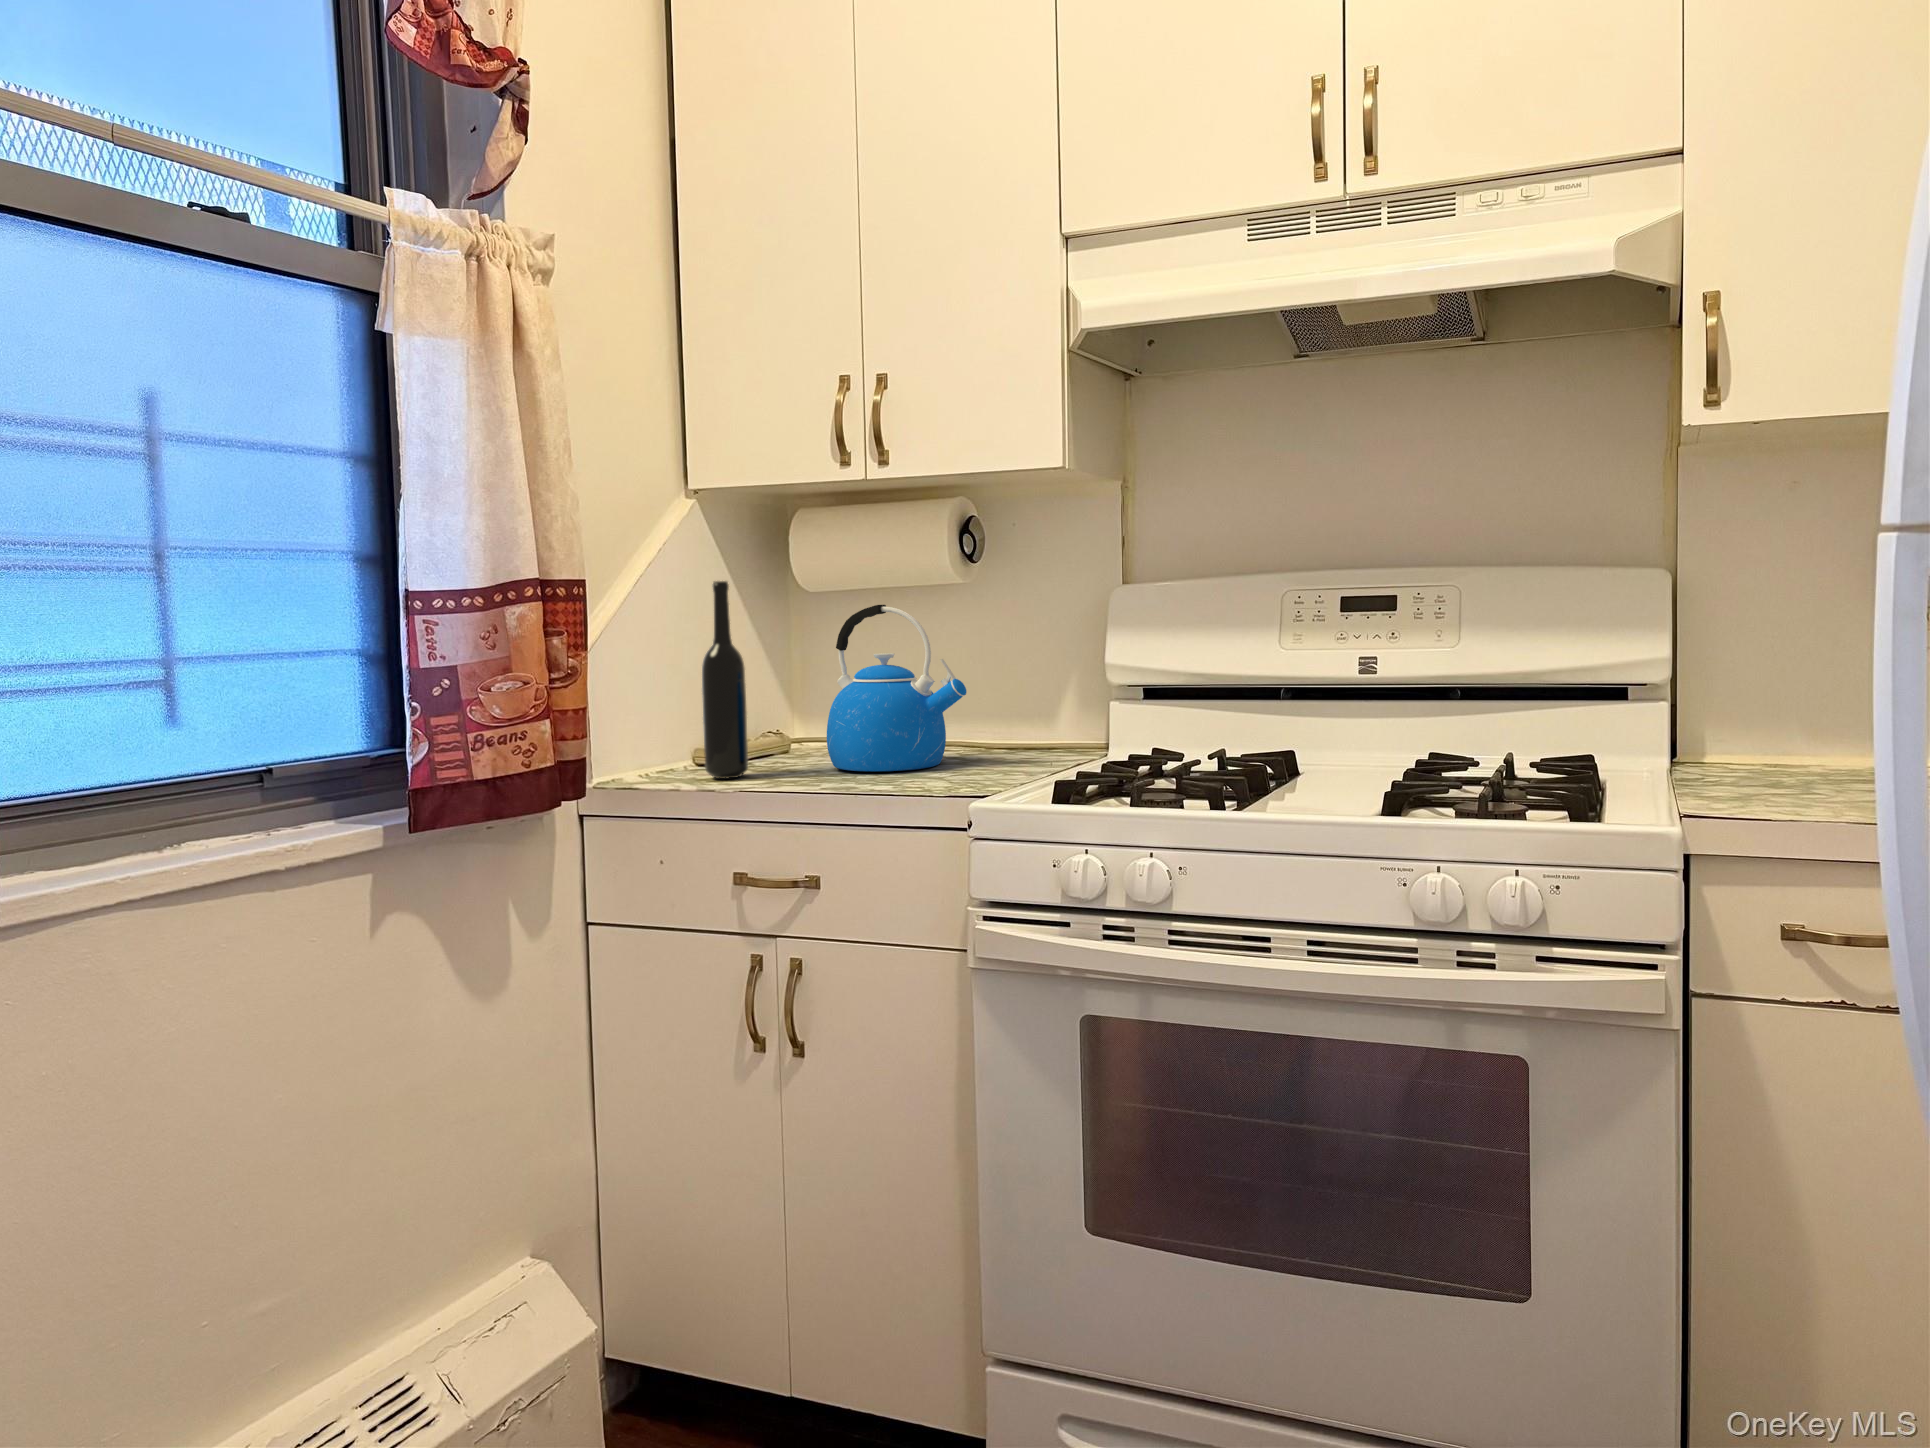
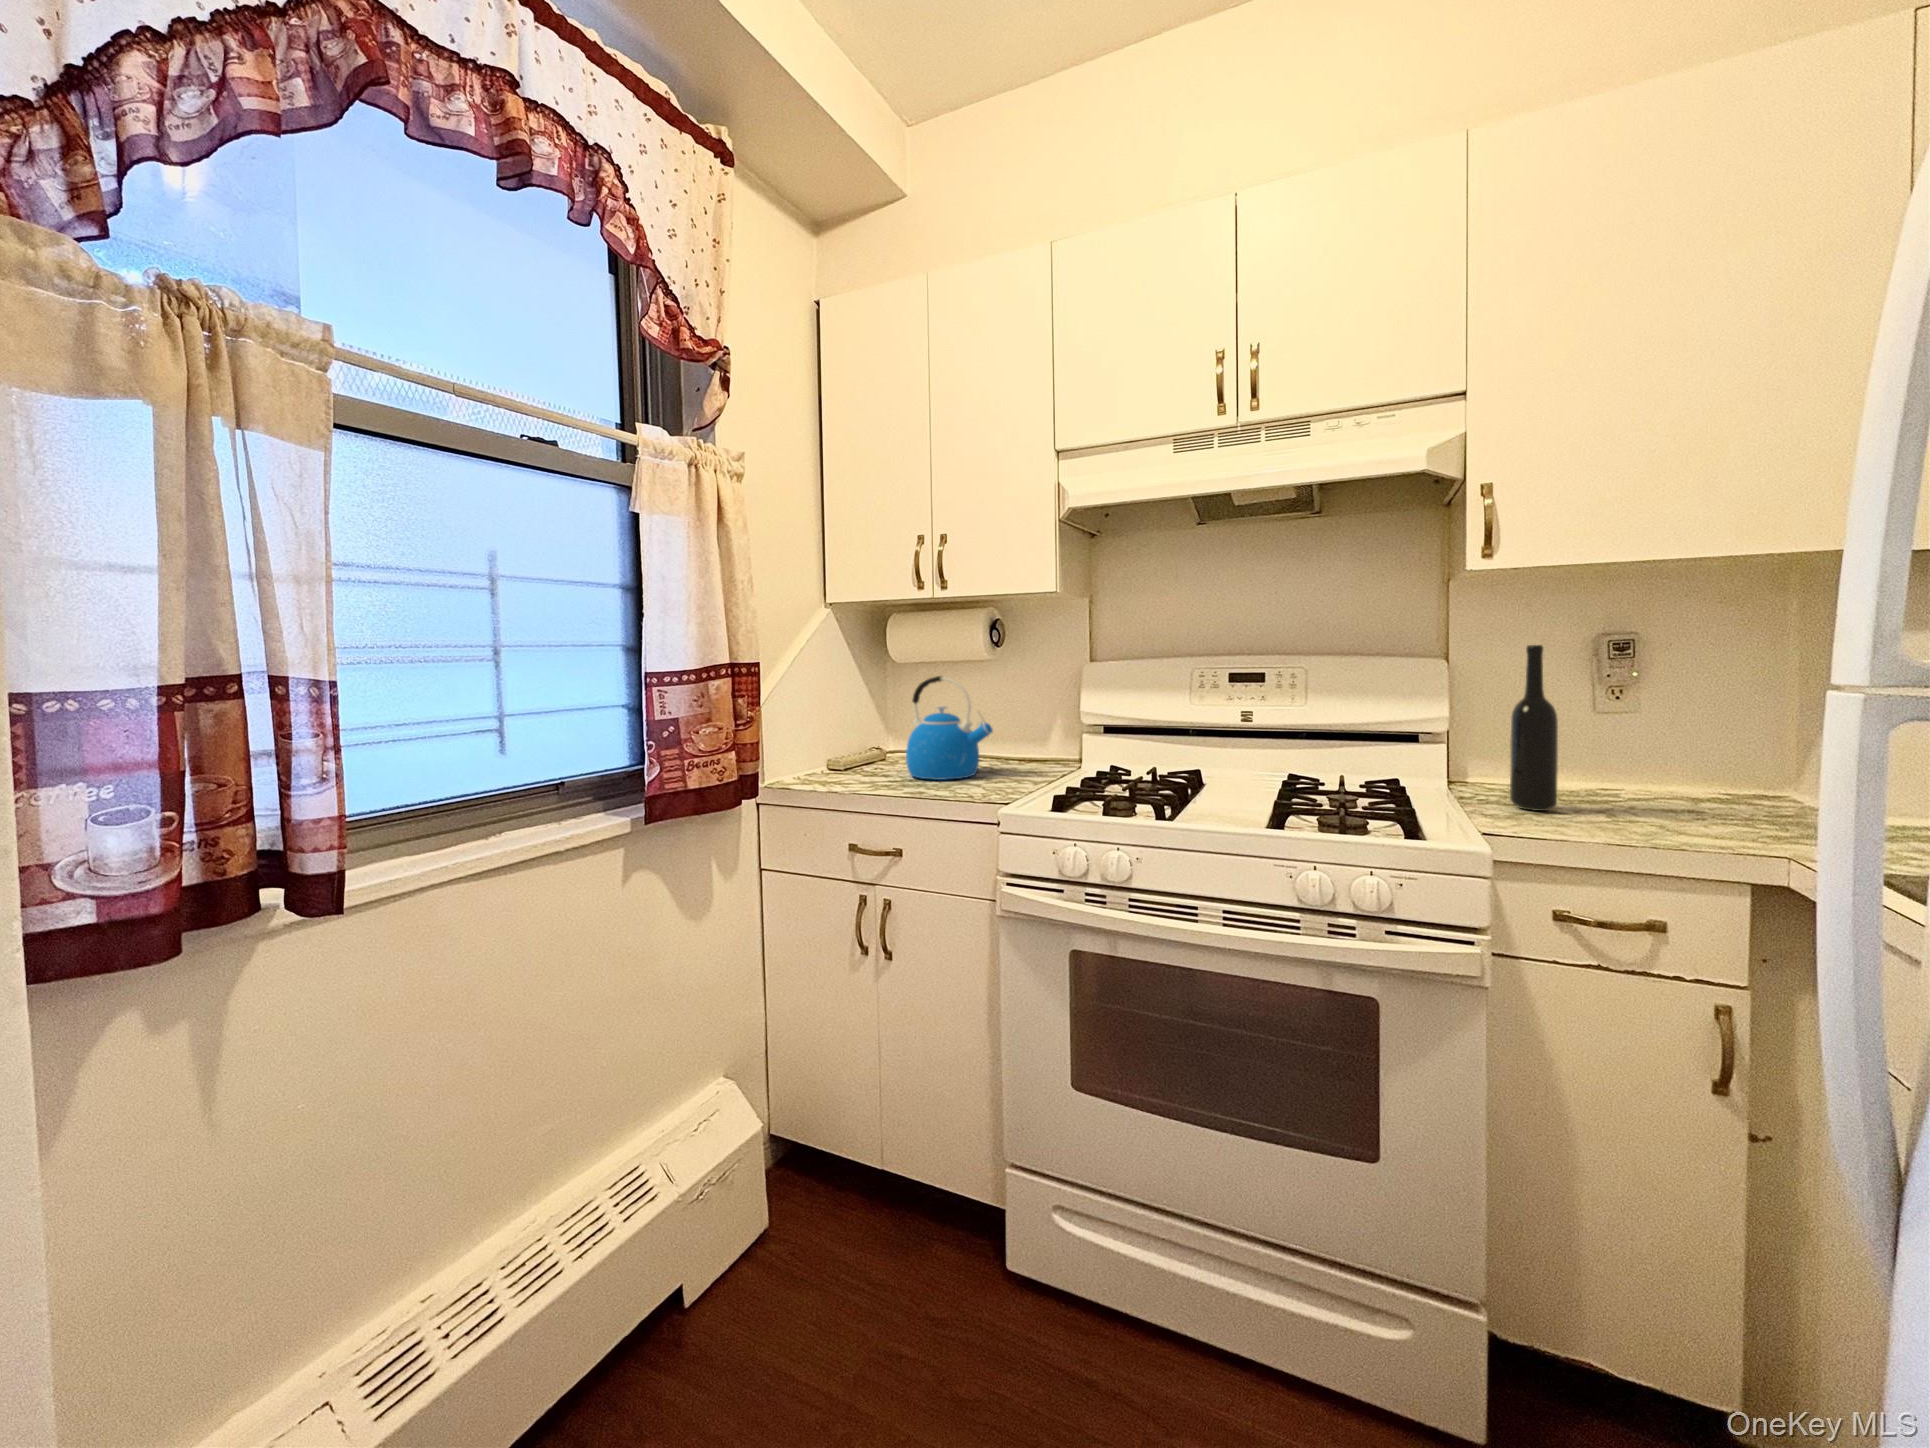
bottle: present [702,581,748,779] -> present [1510,645,1558,811]

